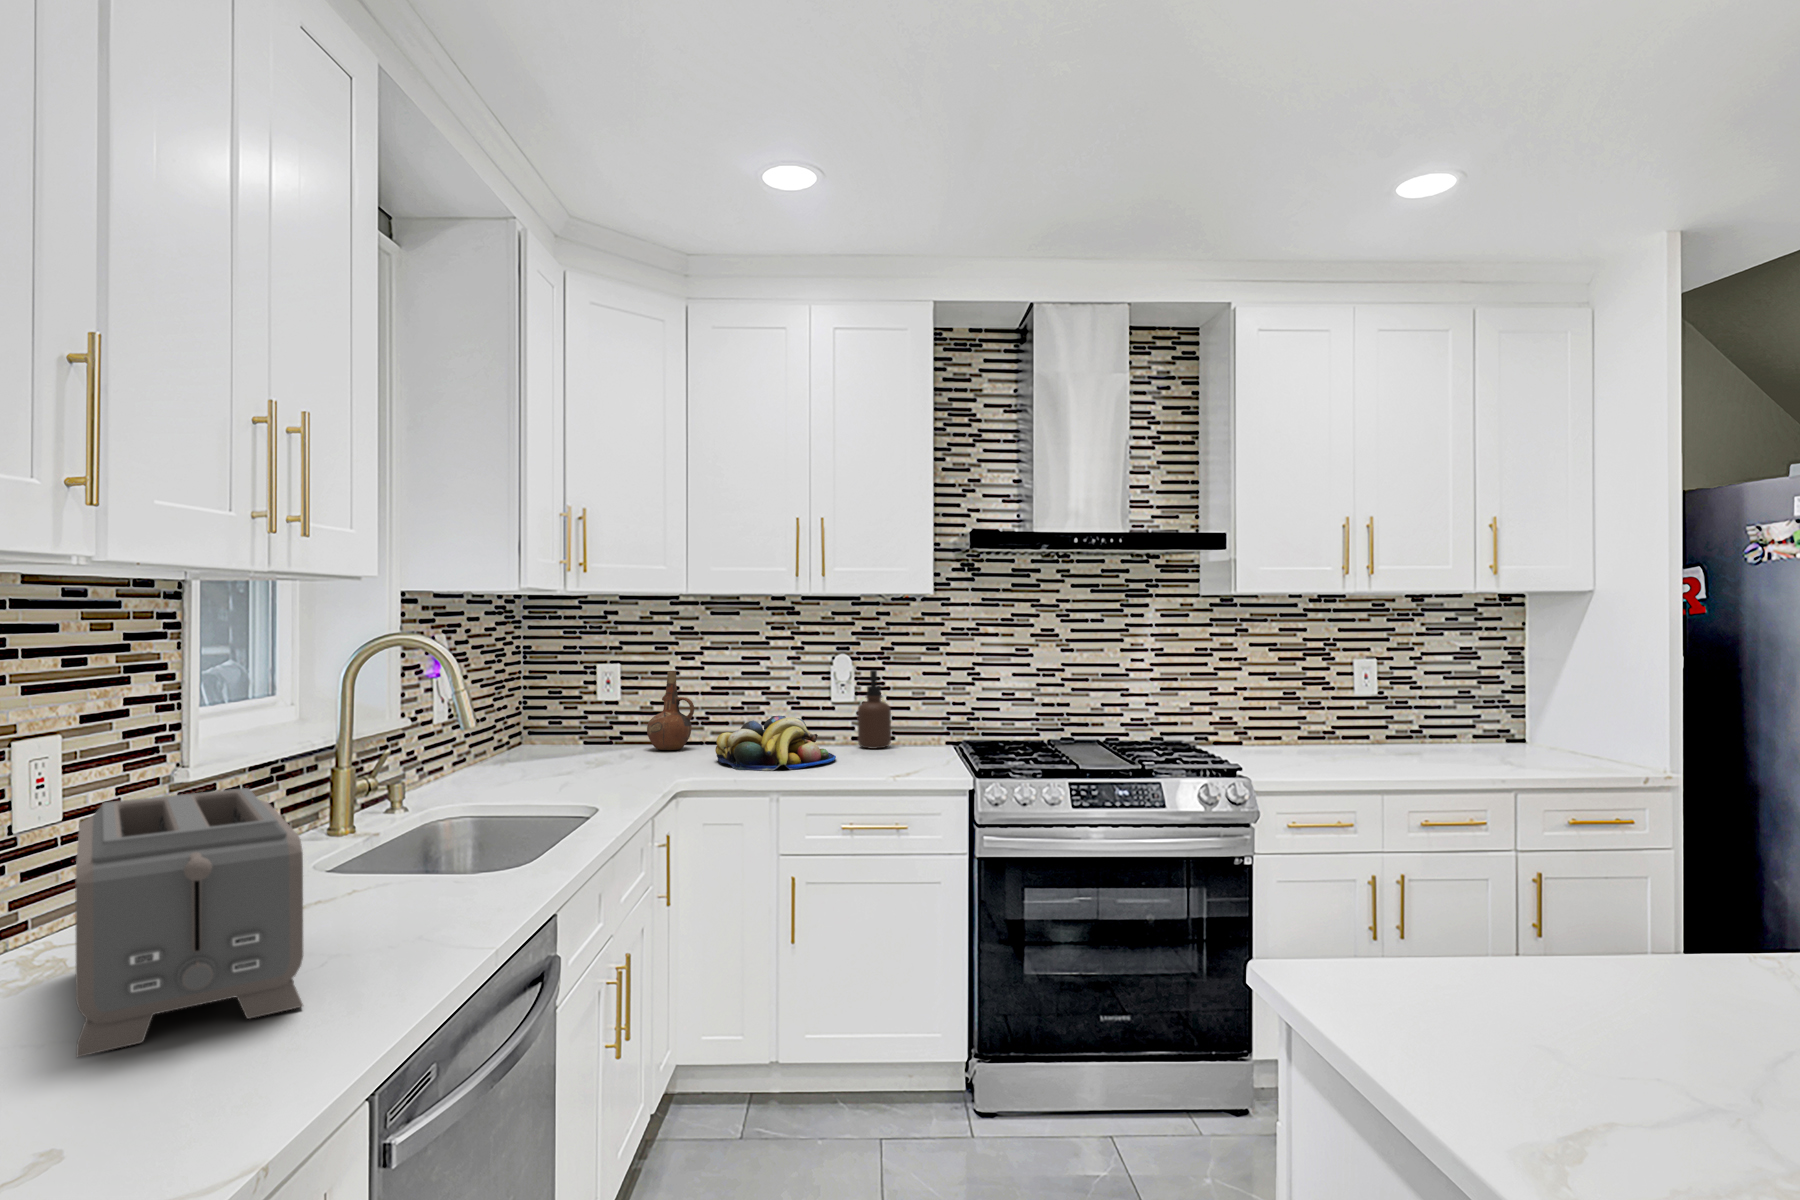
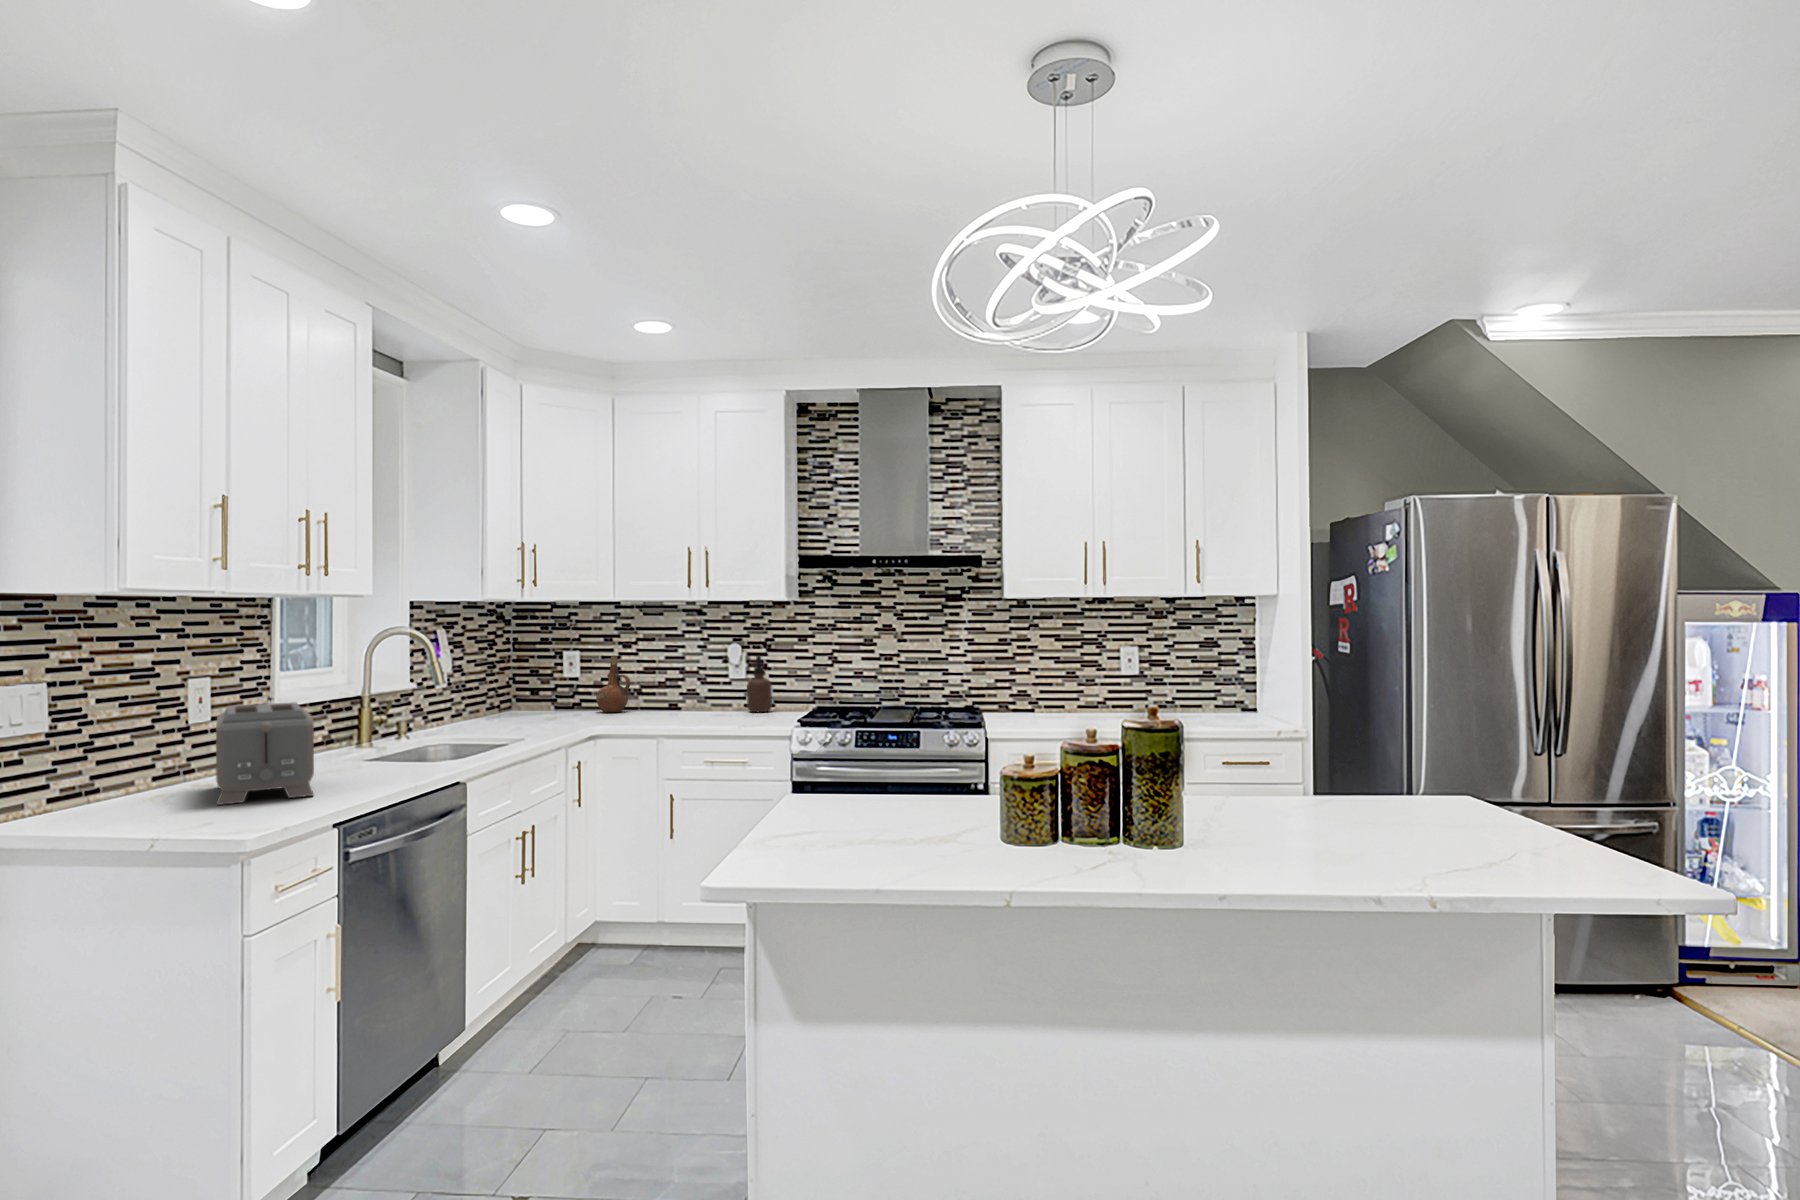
fruit bowl: present [715,716,836,771] -> none [634,687,719,723]

